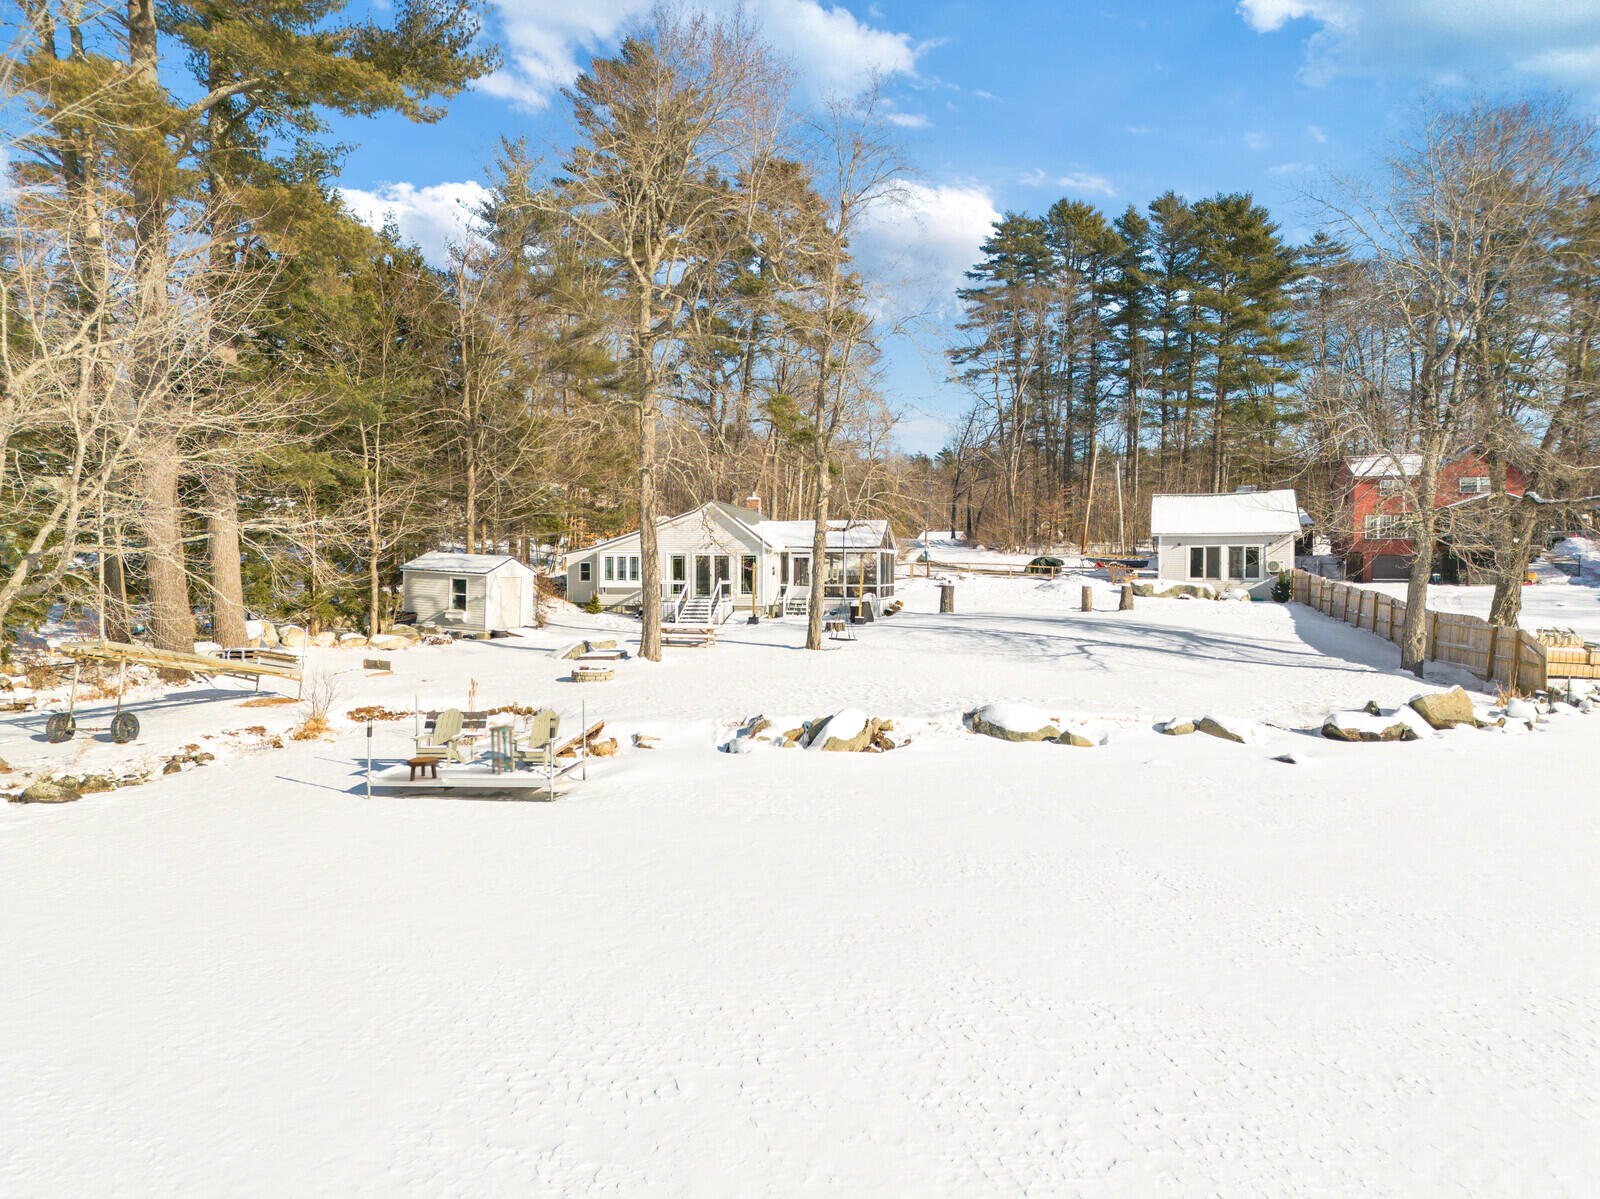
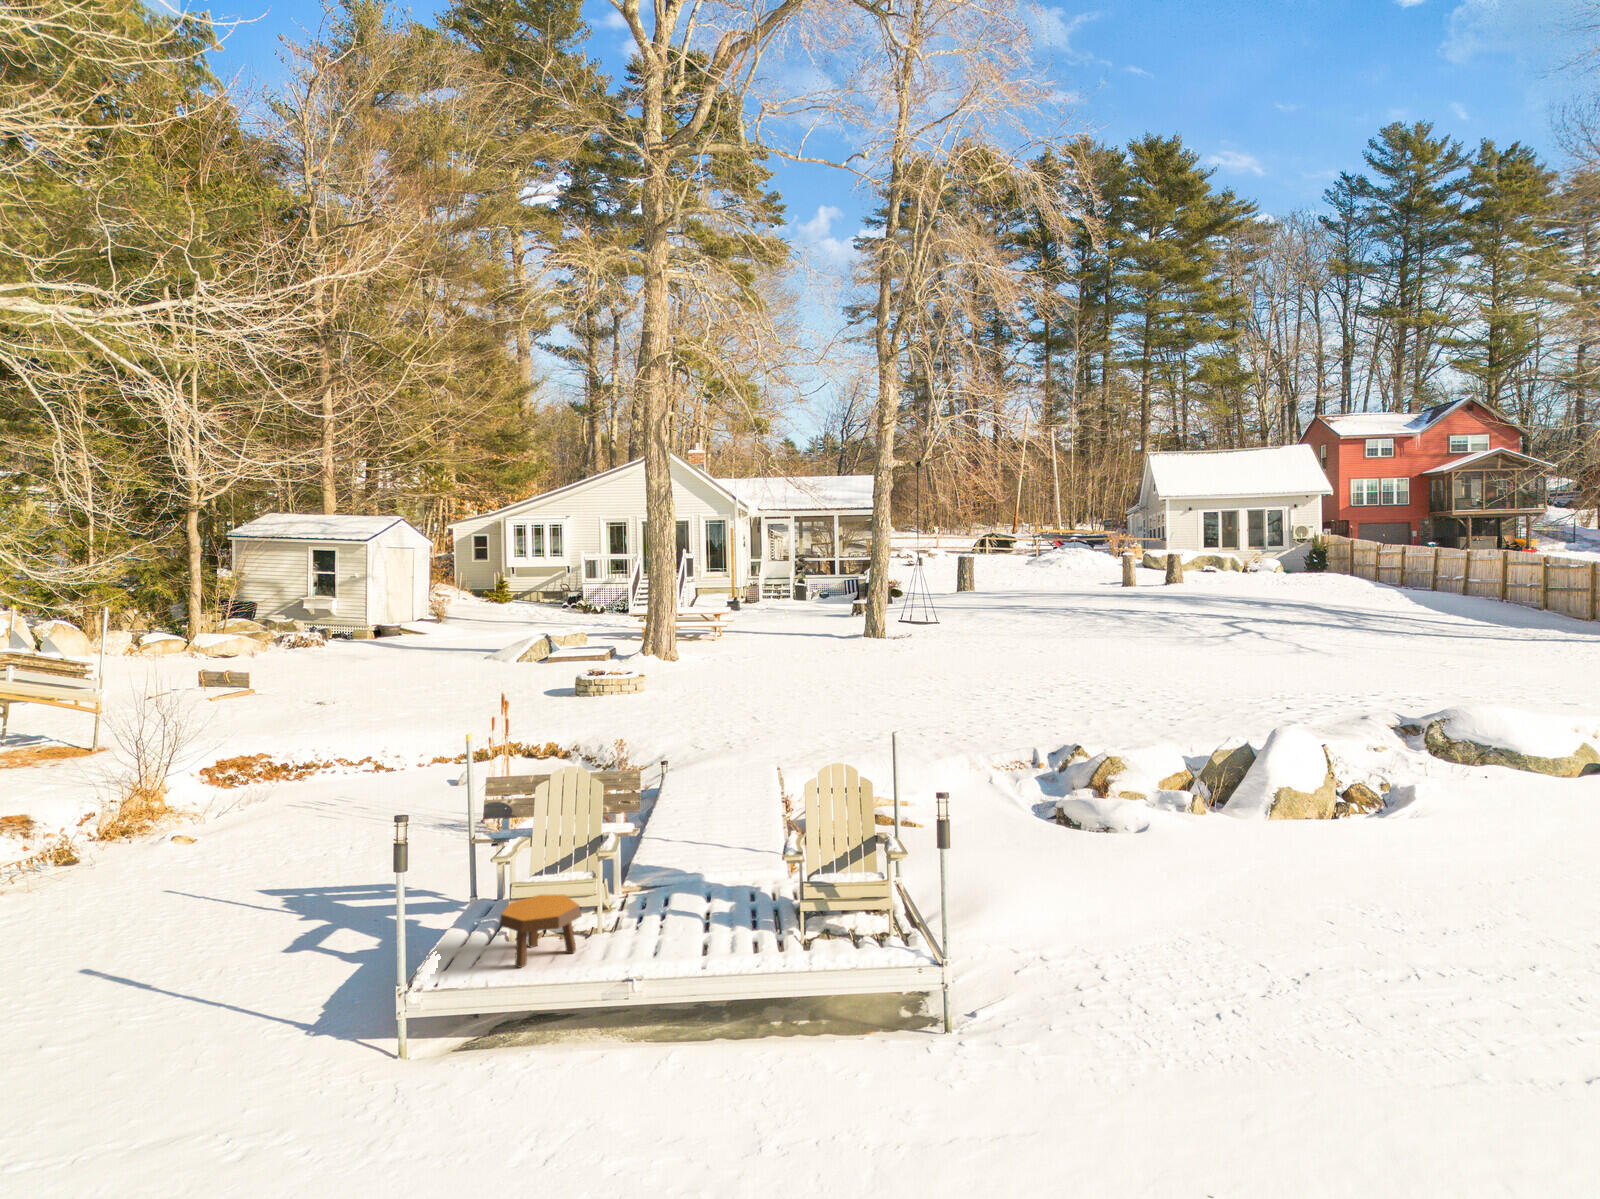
side table: present [489,726,513,774] -> none [689,807,745,927]

